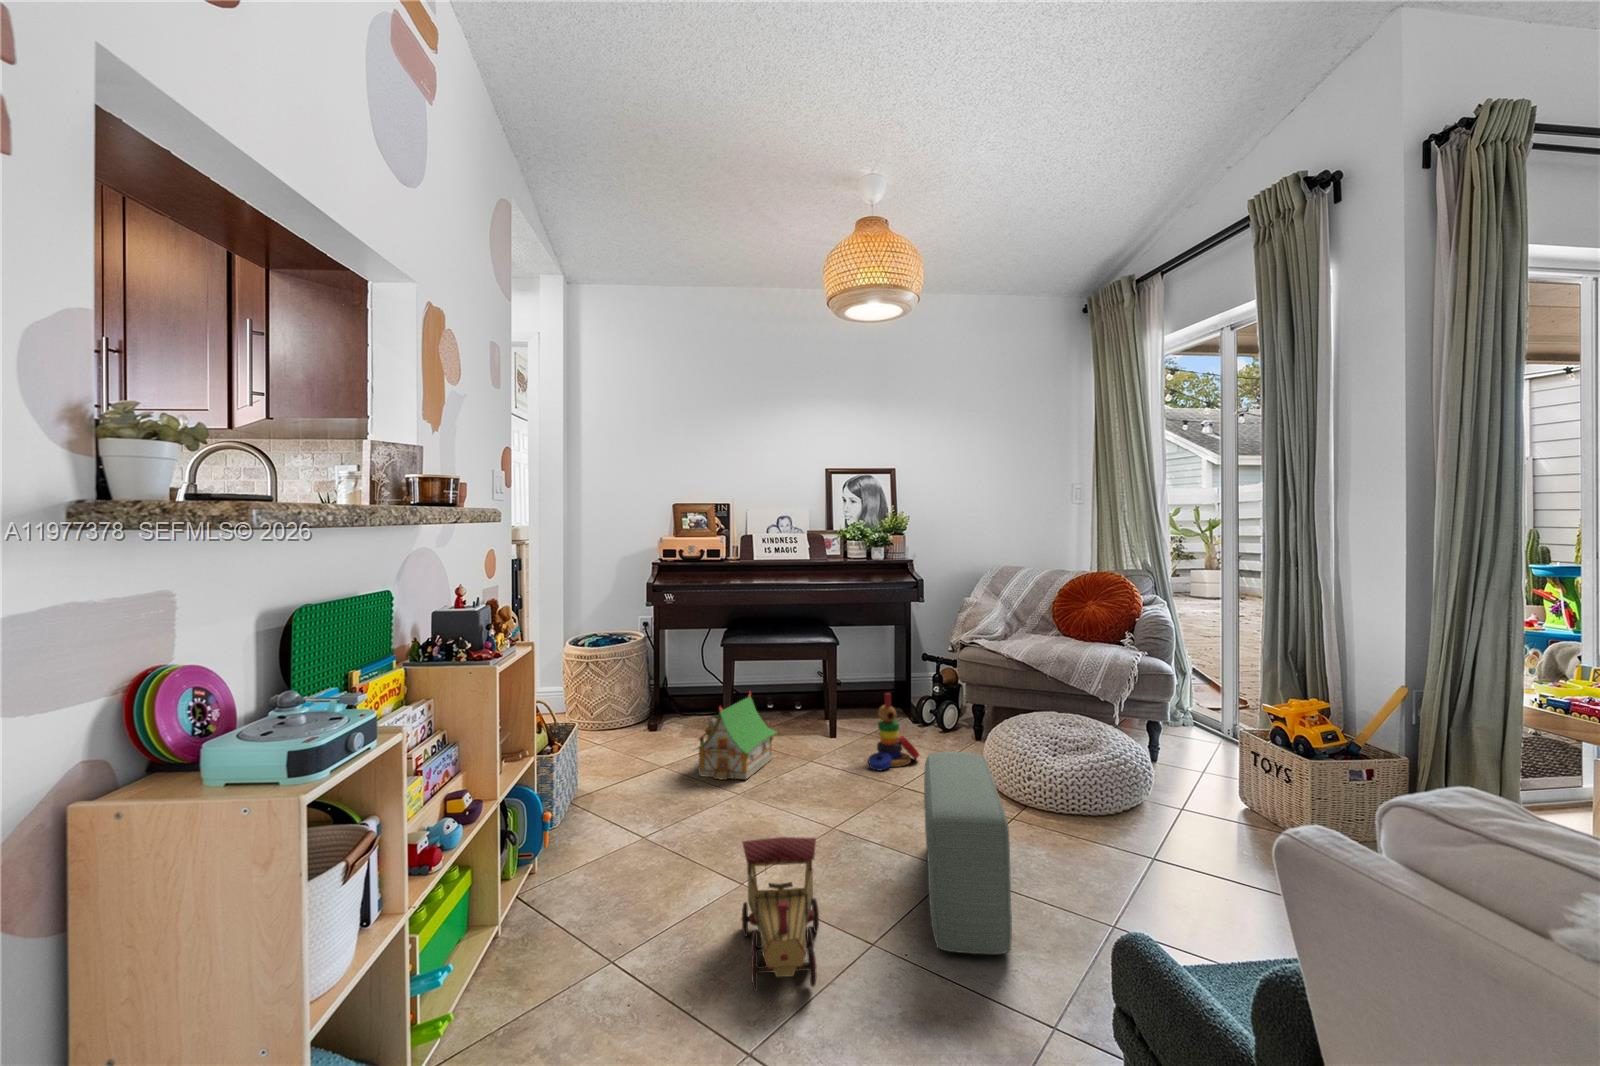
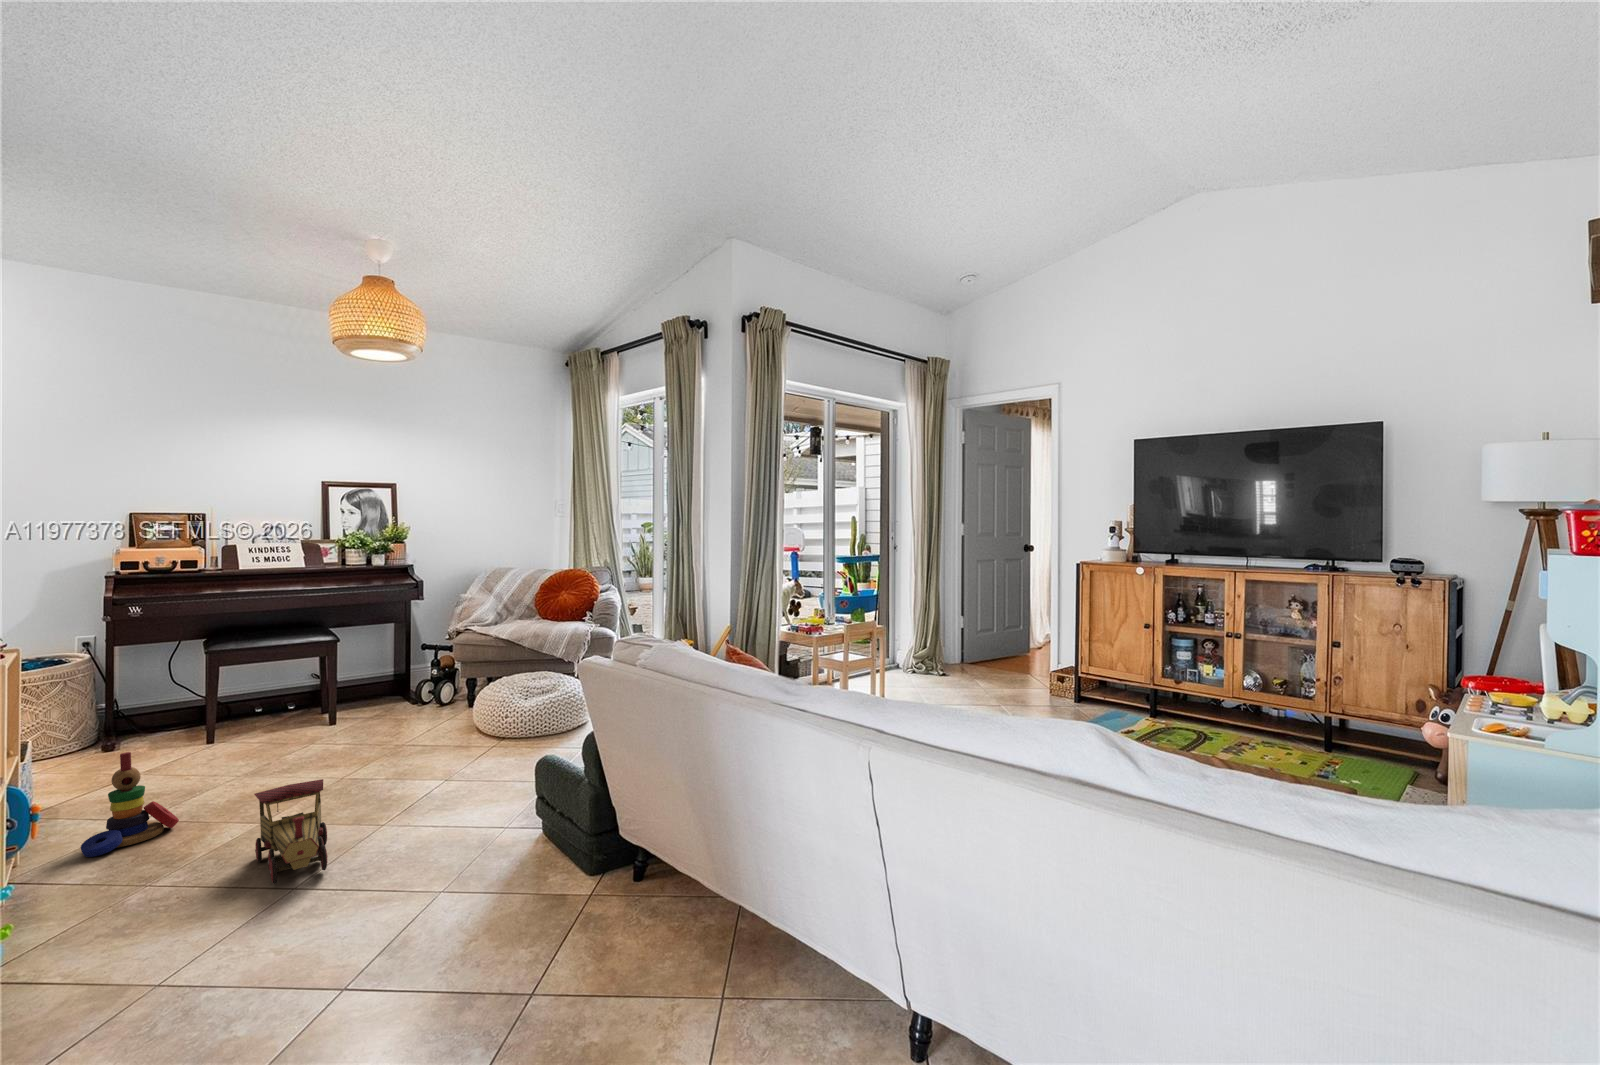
toy house: present [697,693,777,780] -> none [173,692,273,777]
stacking toy: present [868,693,919,770] -> present [81,752,179,857]
pouf: present [924,752,1012,954] -> none [417,705,477,829]

